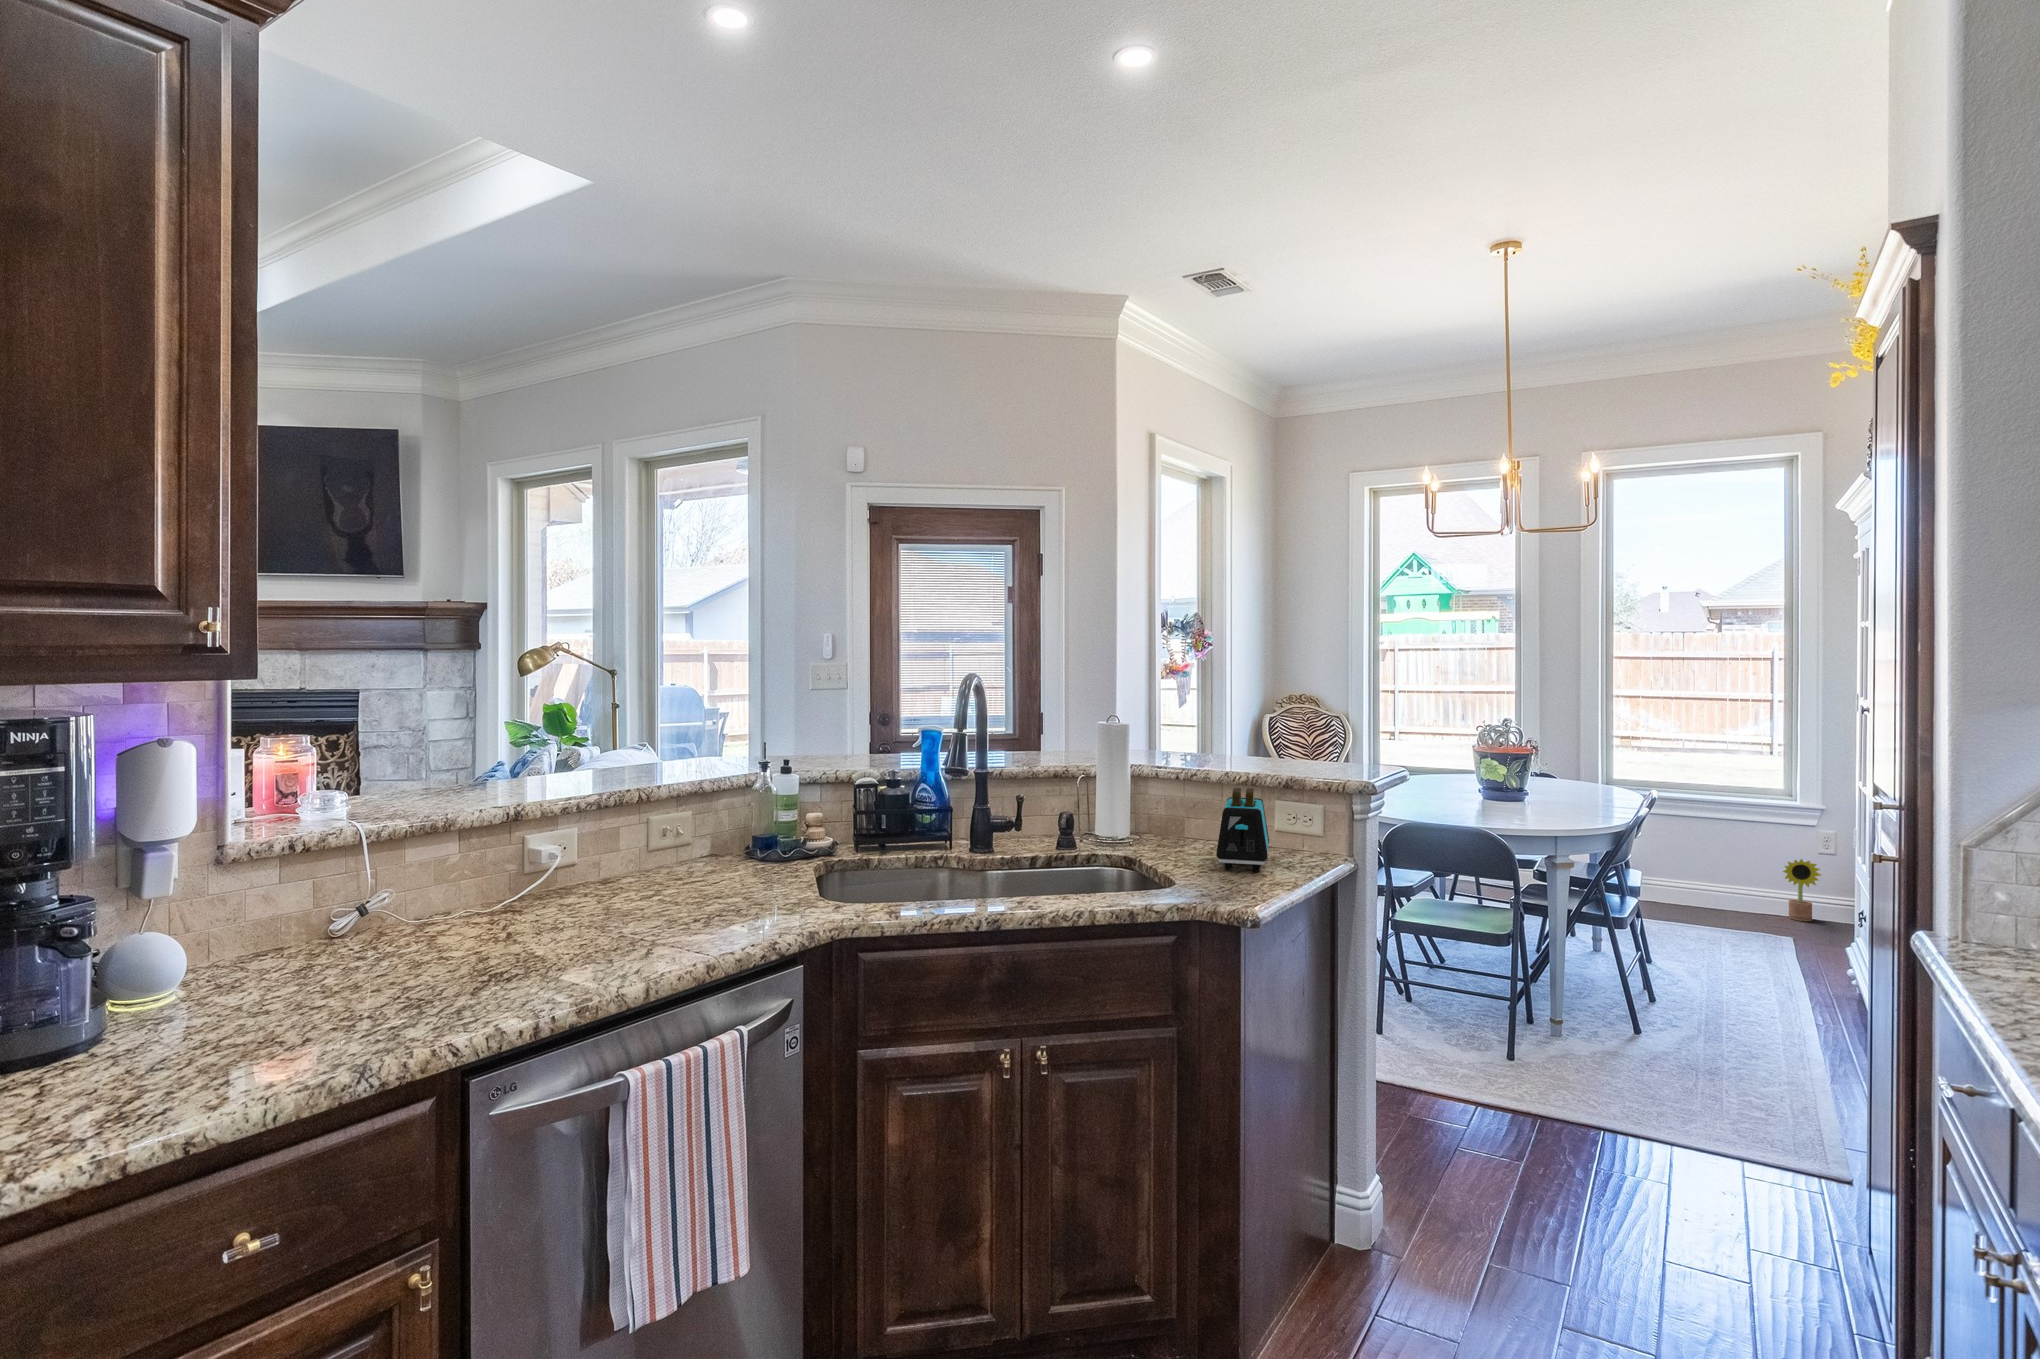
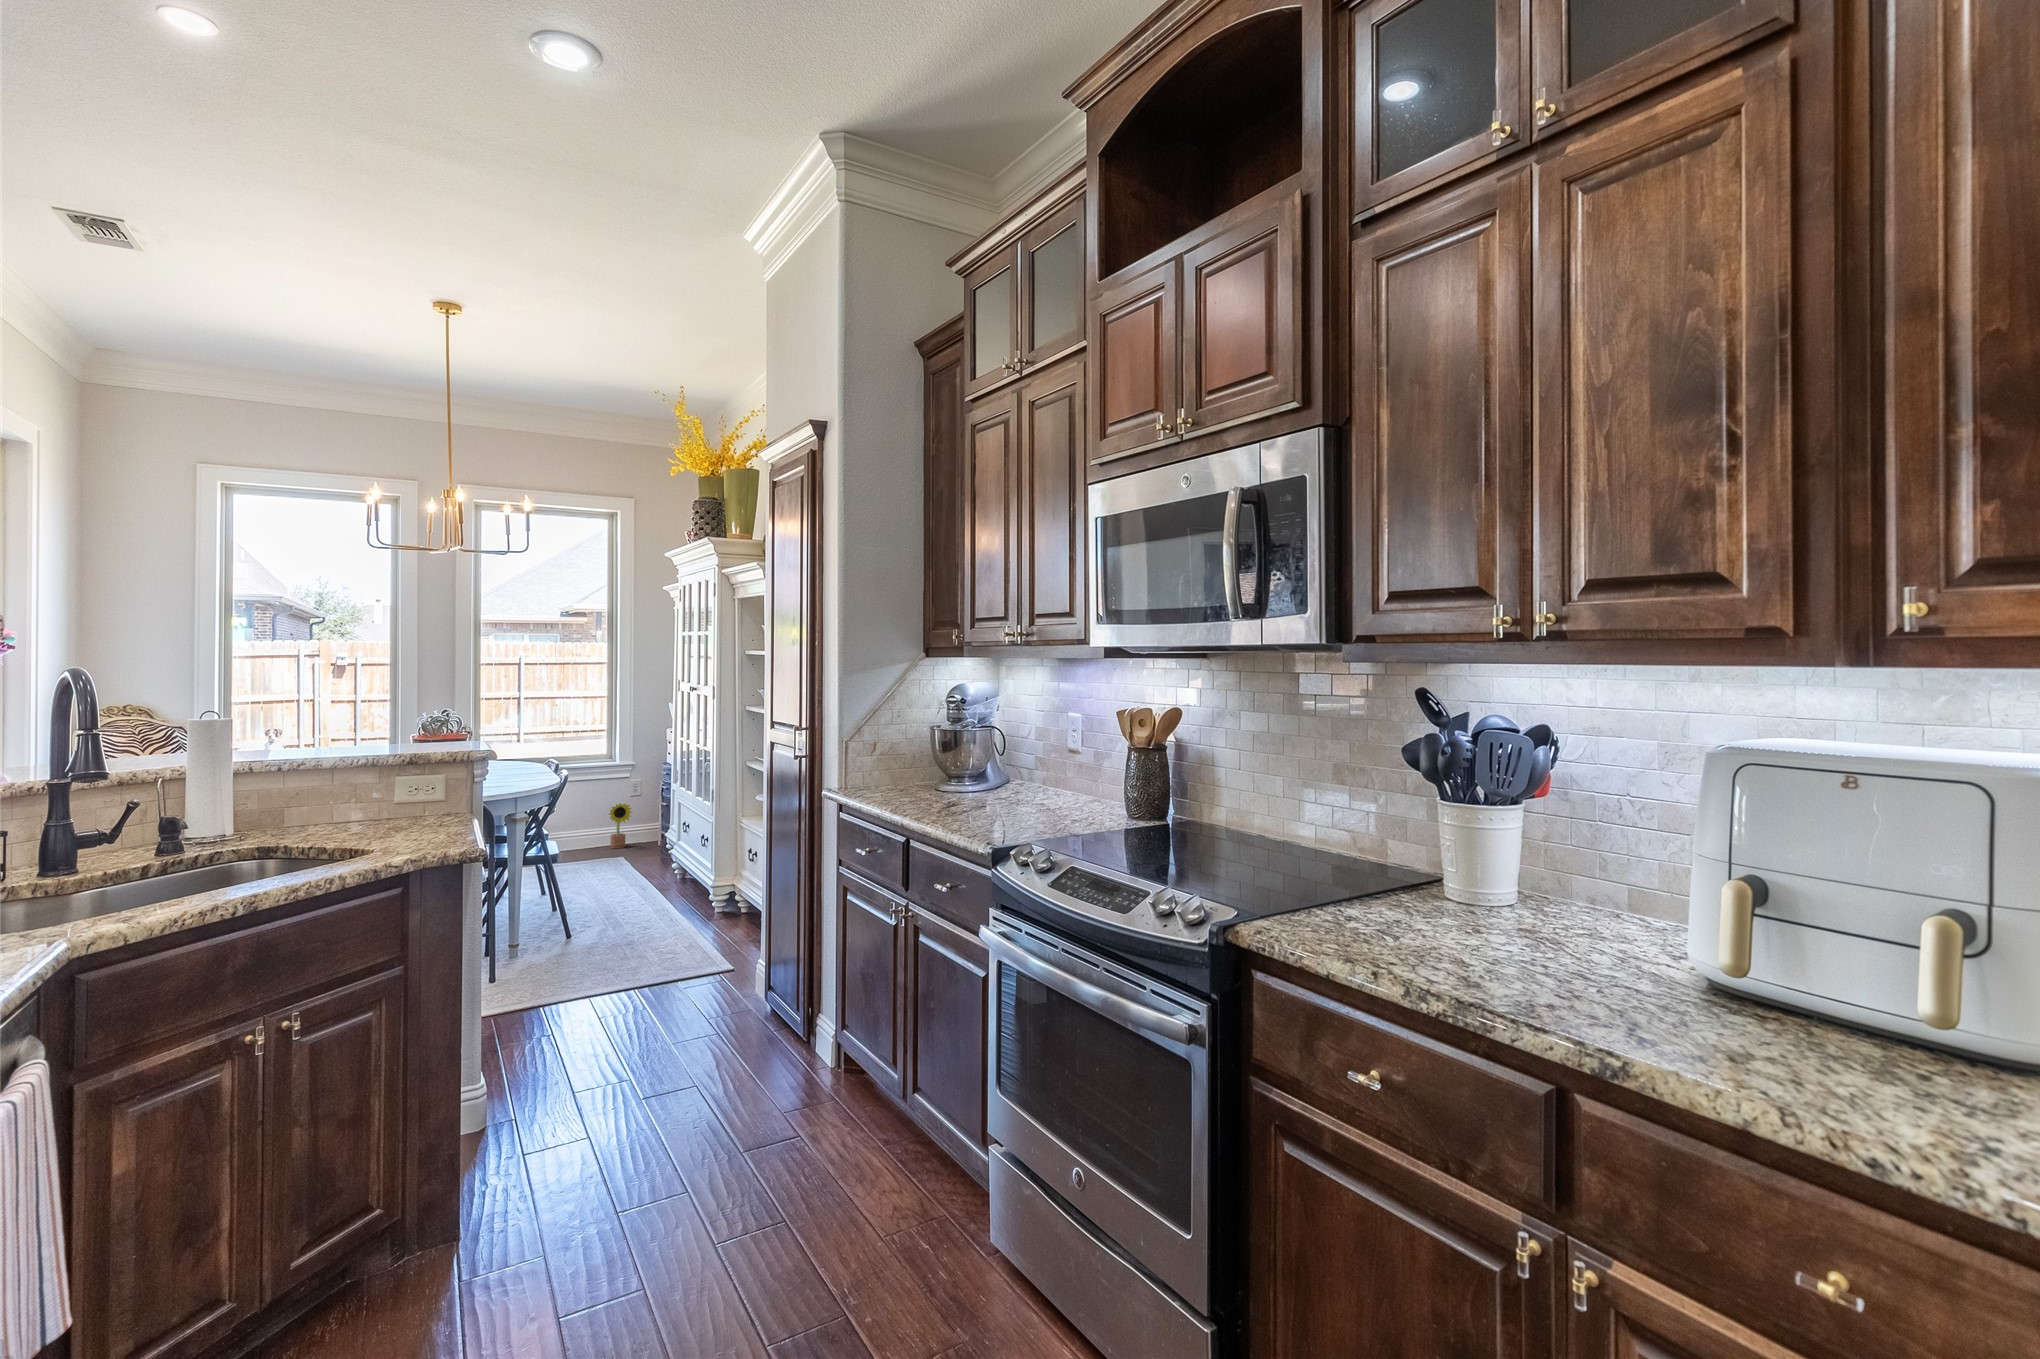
toaster: present [1216,788,1269,872] -> none [356,764,433,836]

